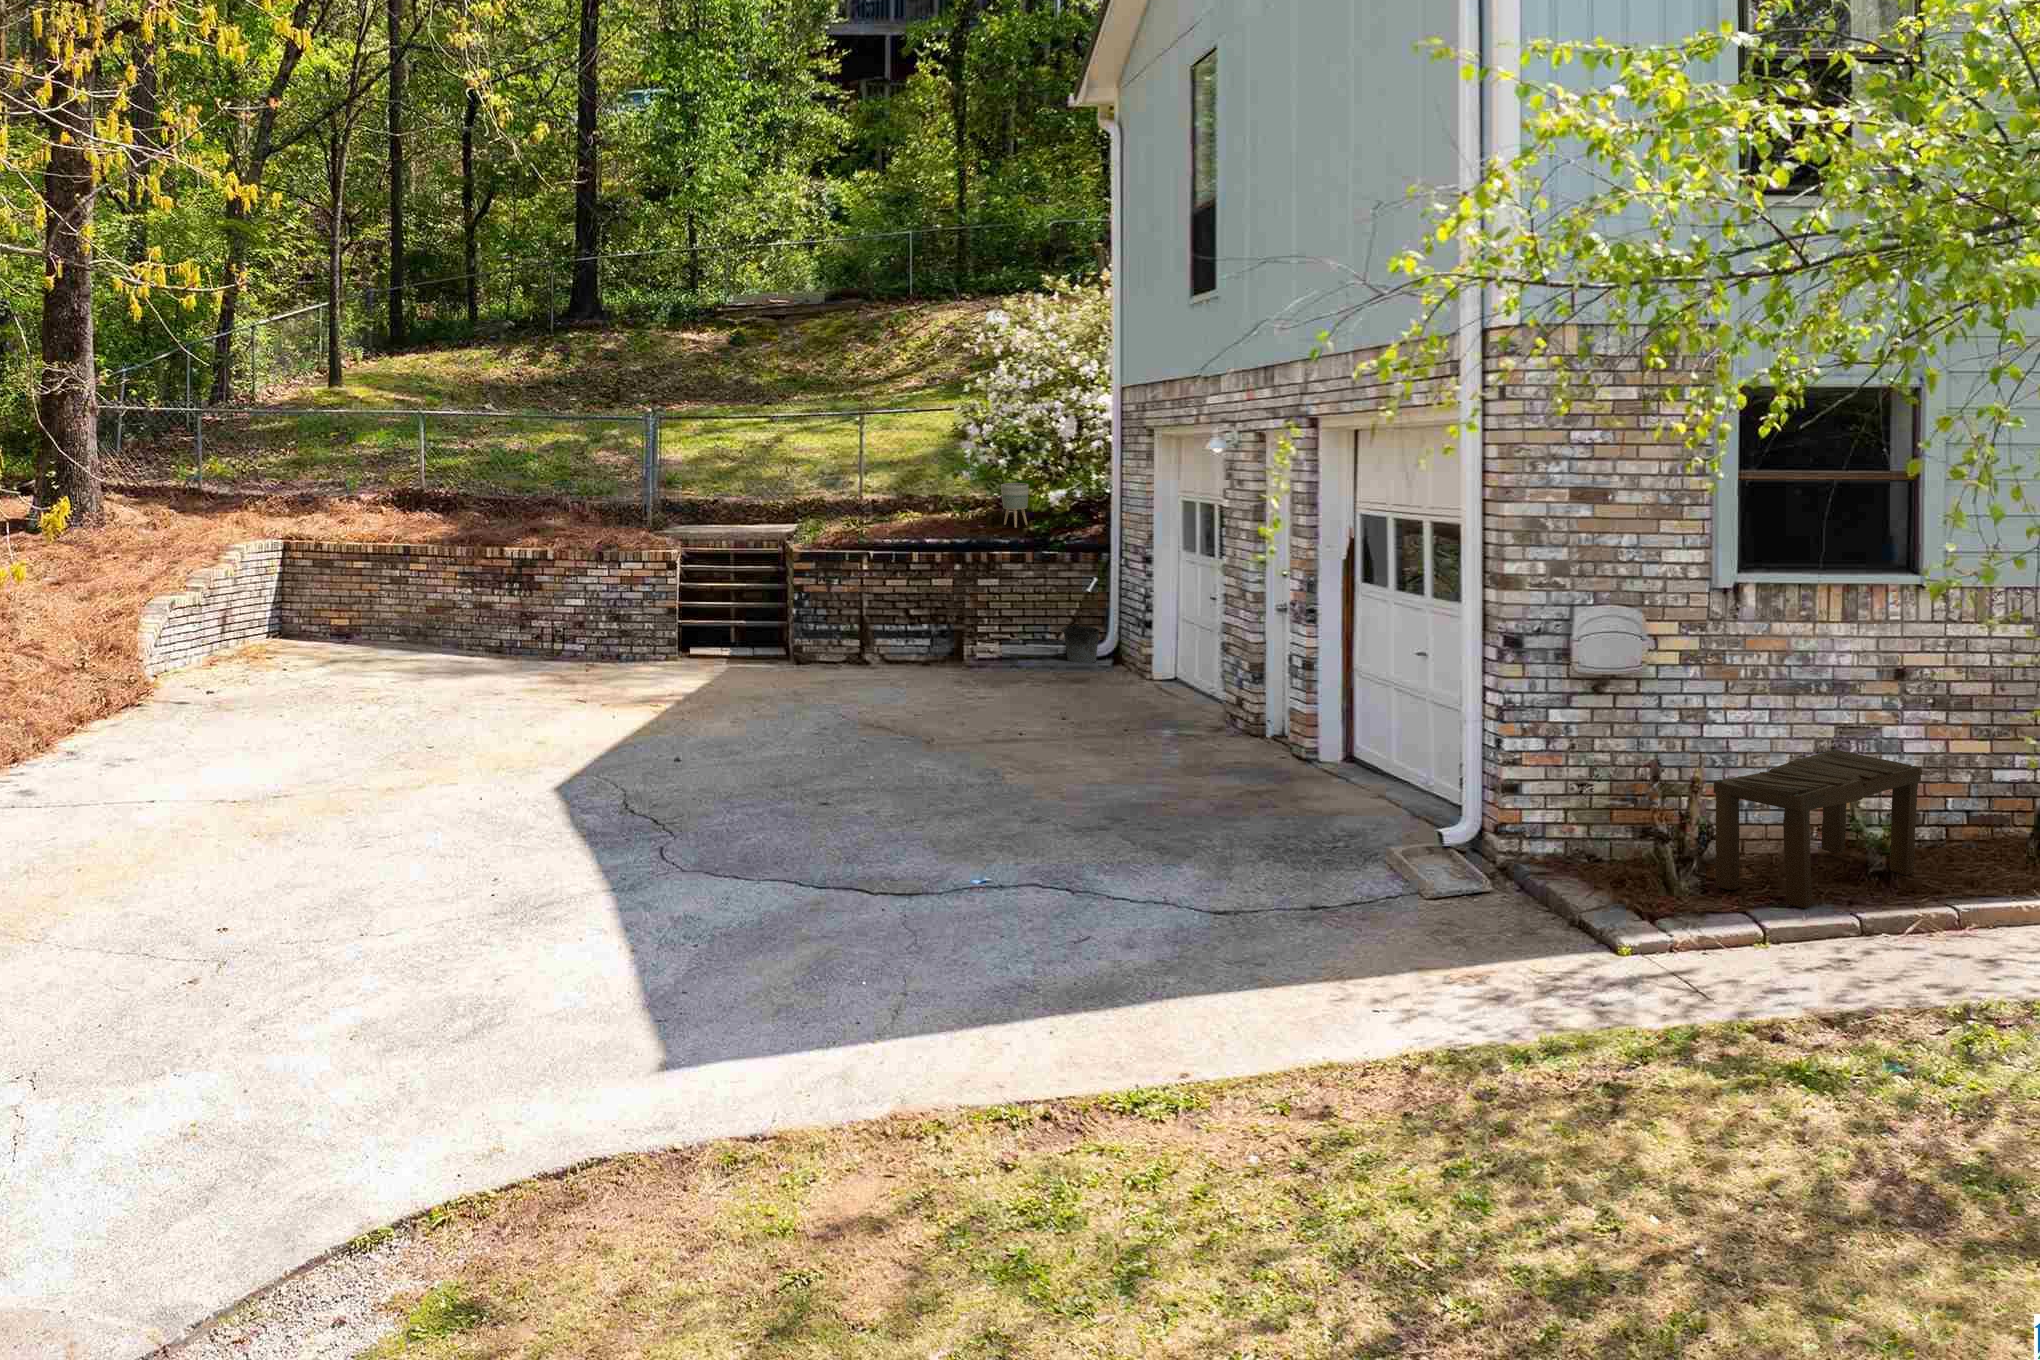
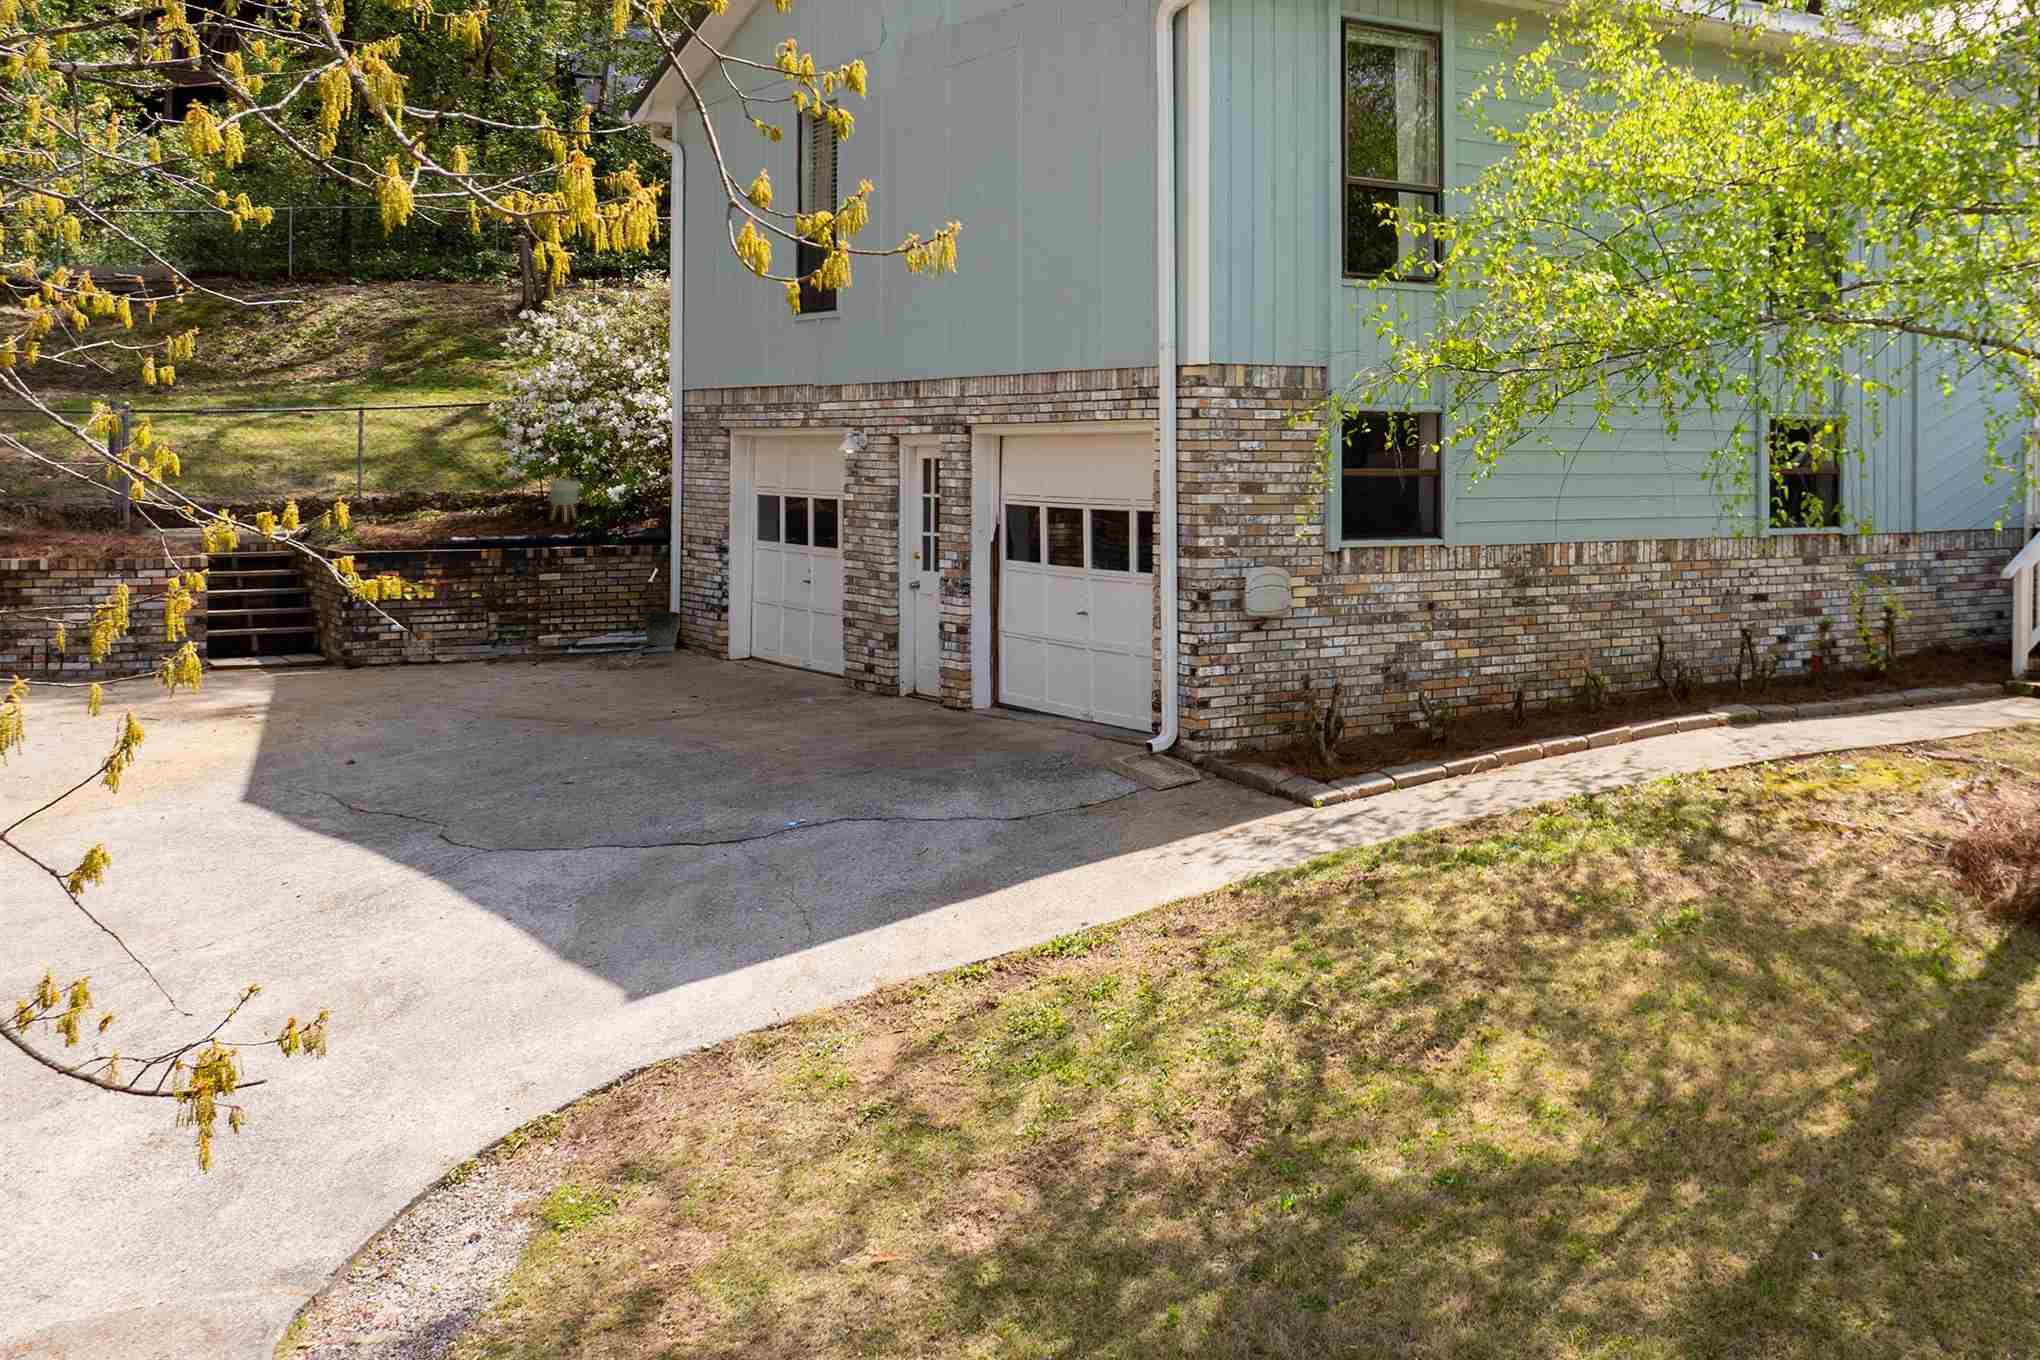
bench: present [1714,750,1923,908] -> none [1344,651,1448,761]

